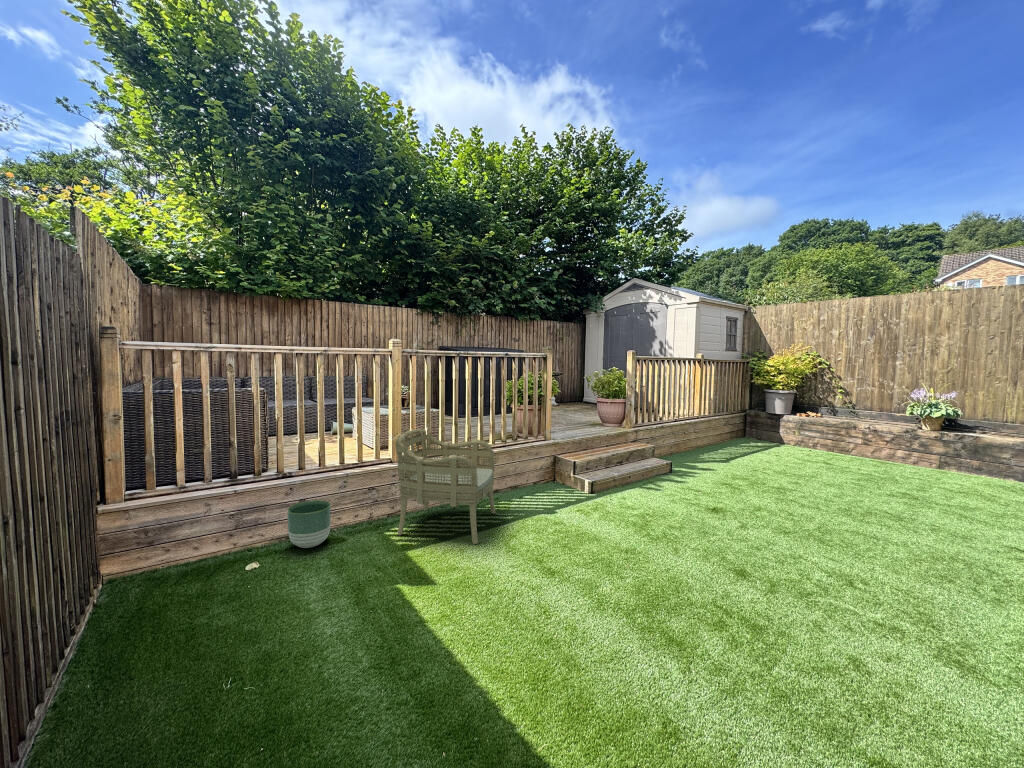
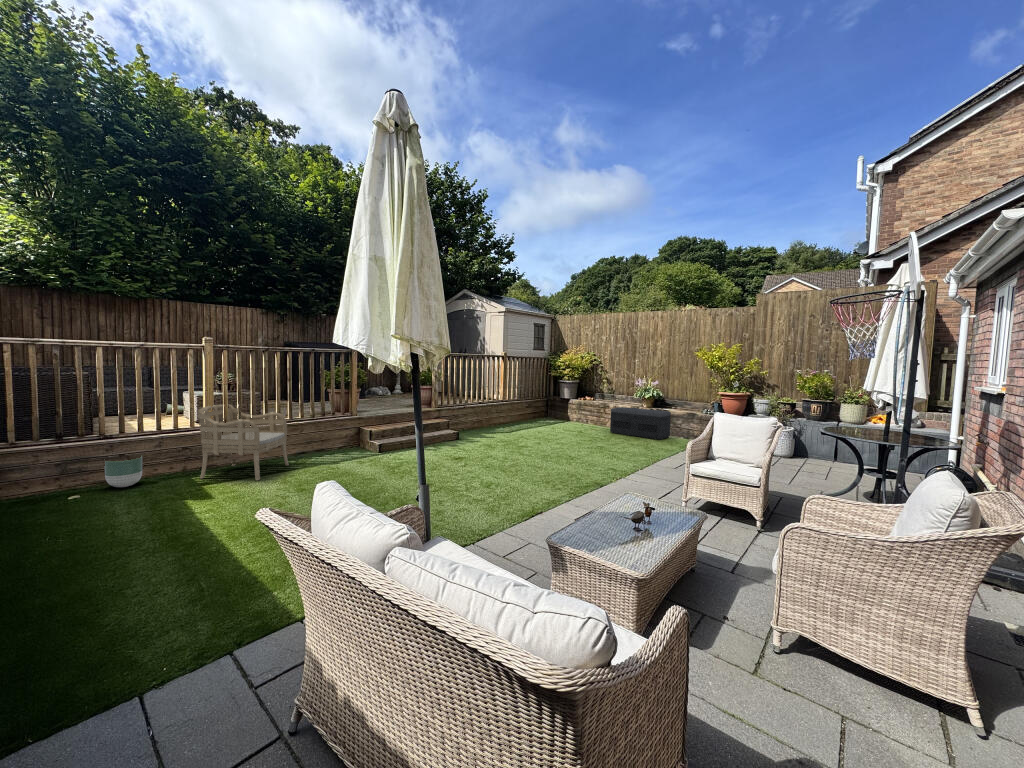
storage bench: none [879,429,997,483] -> present [610,407,671,440]

